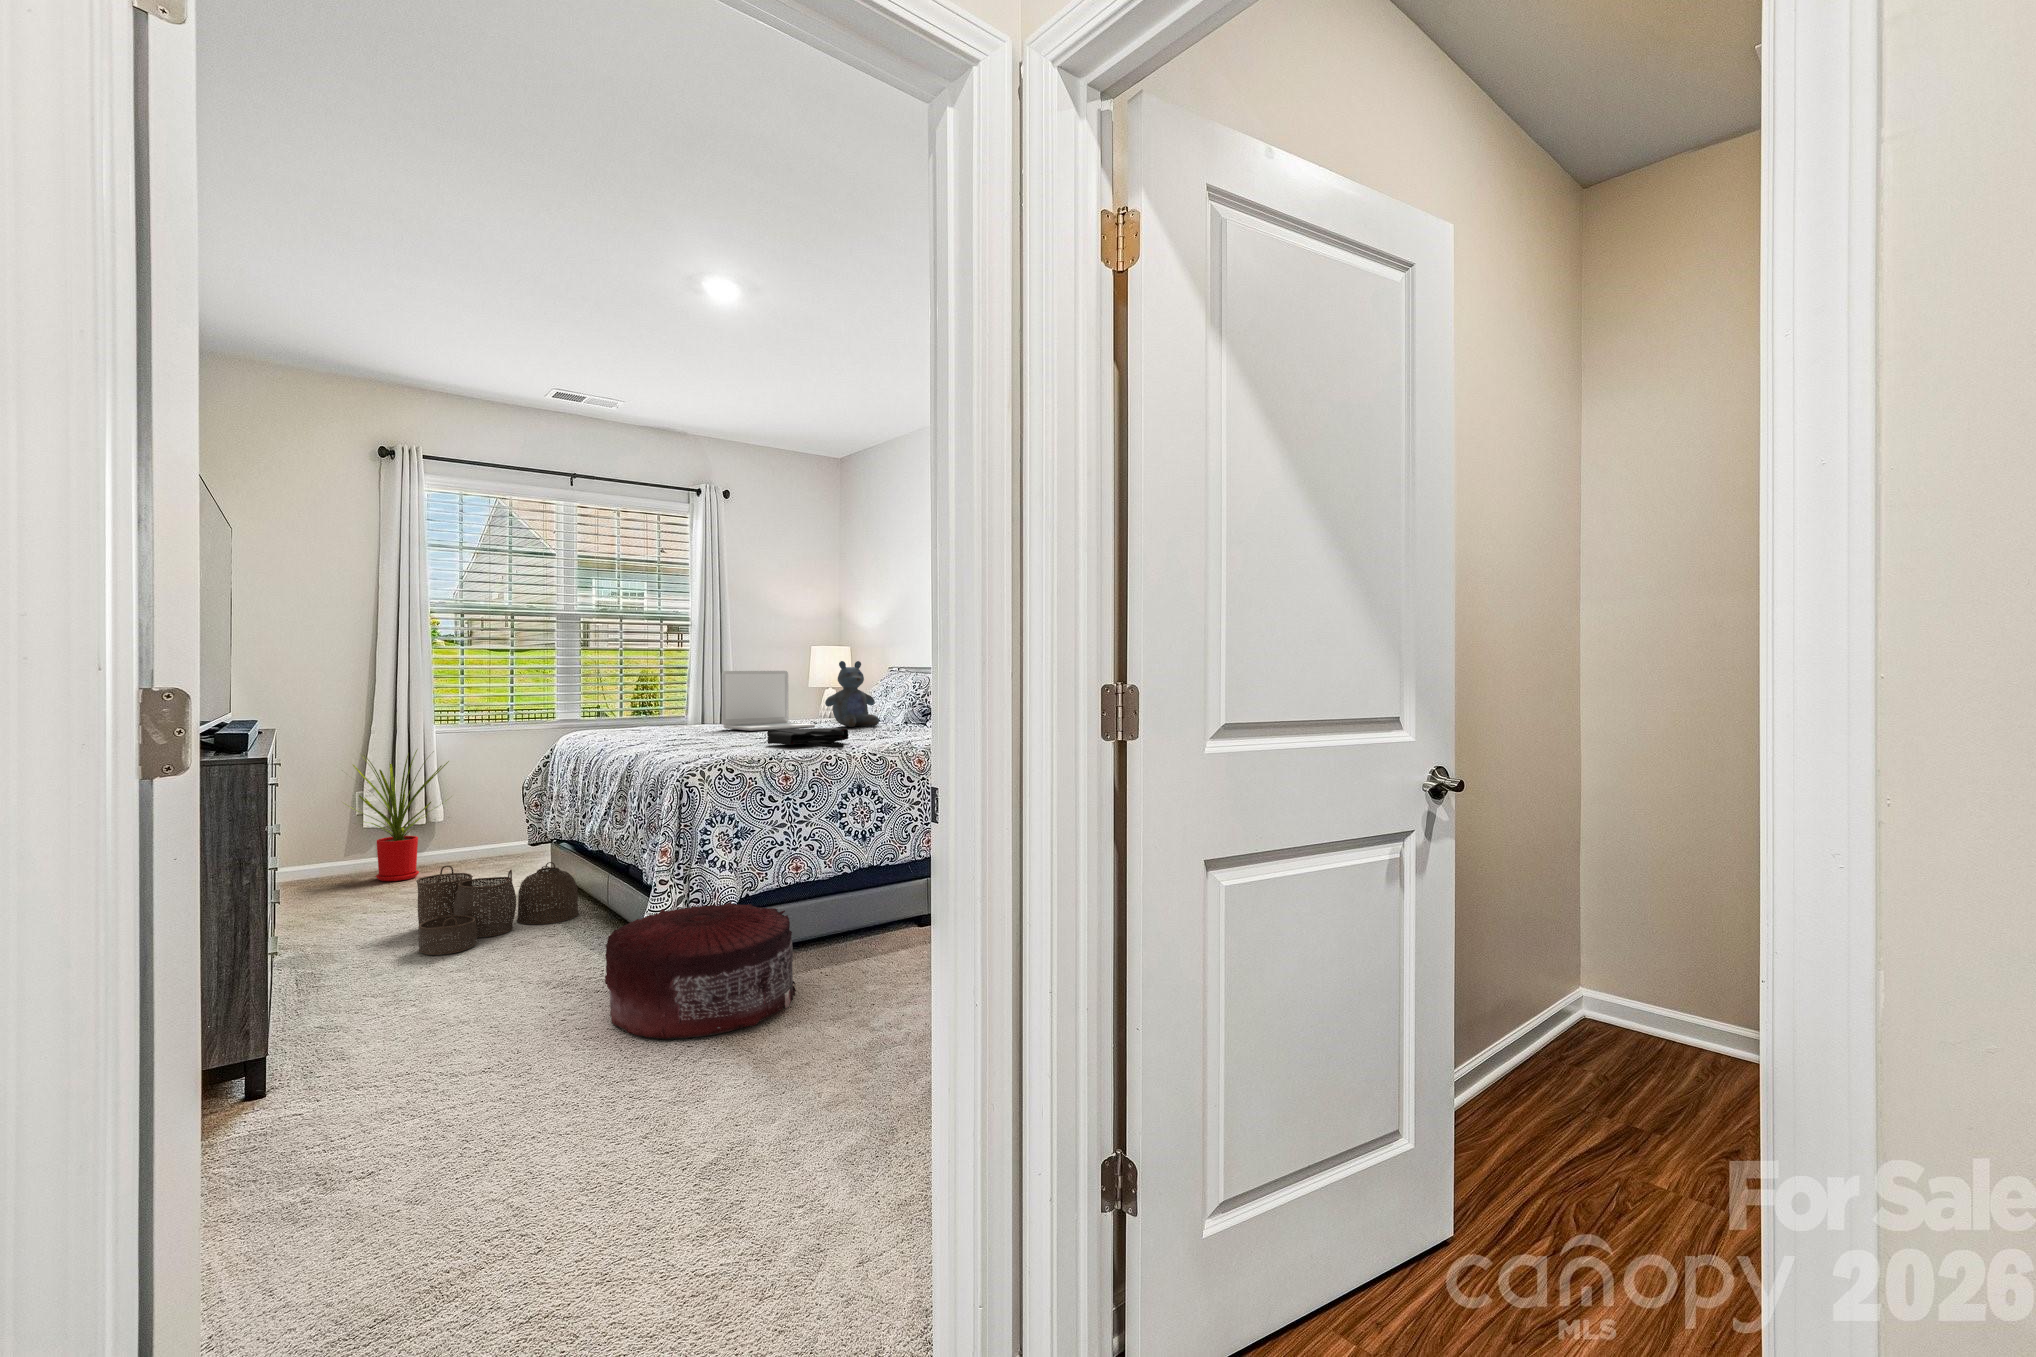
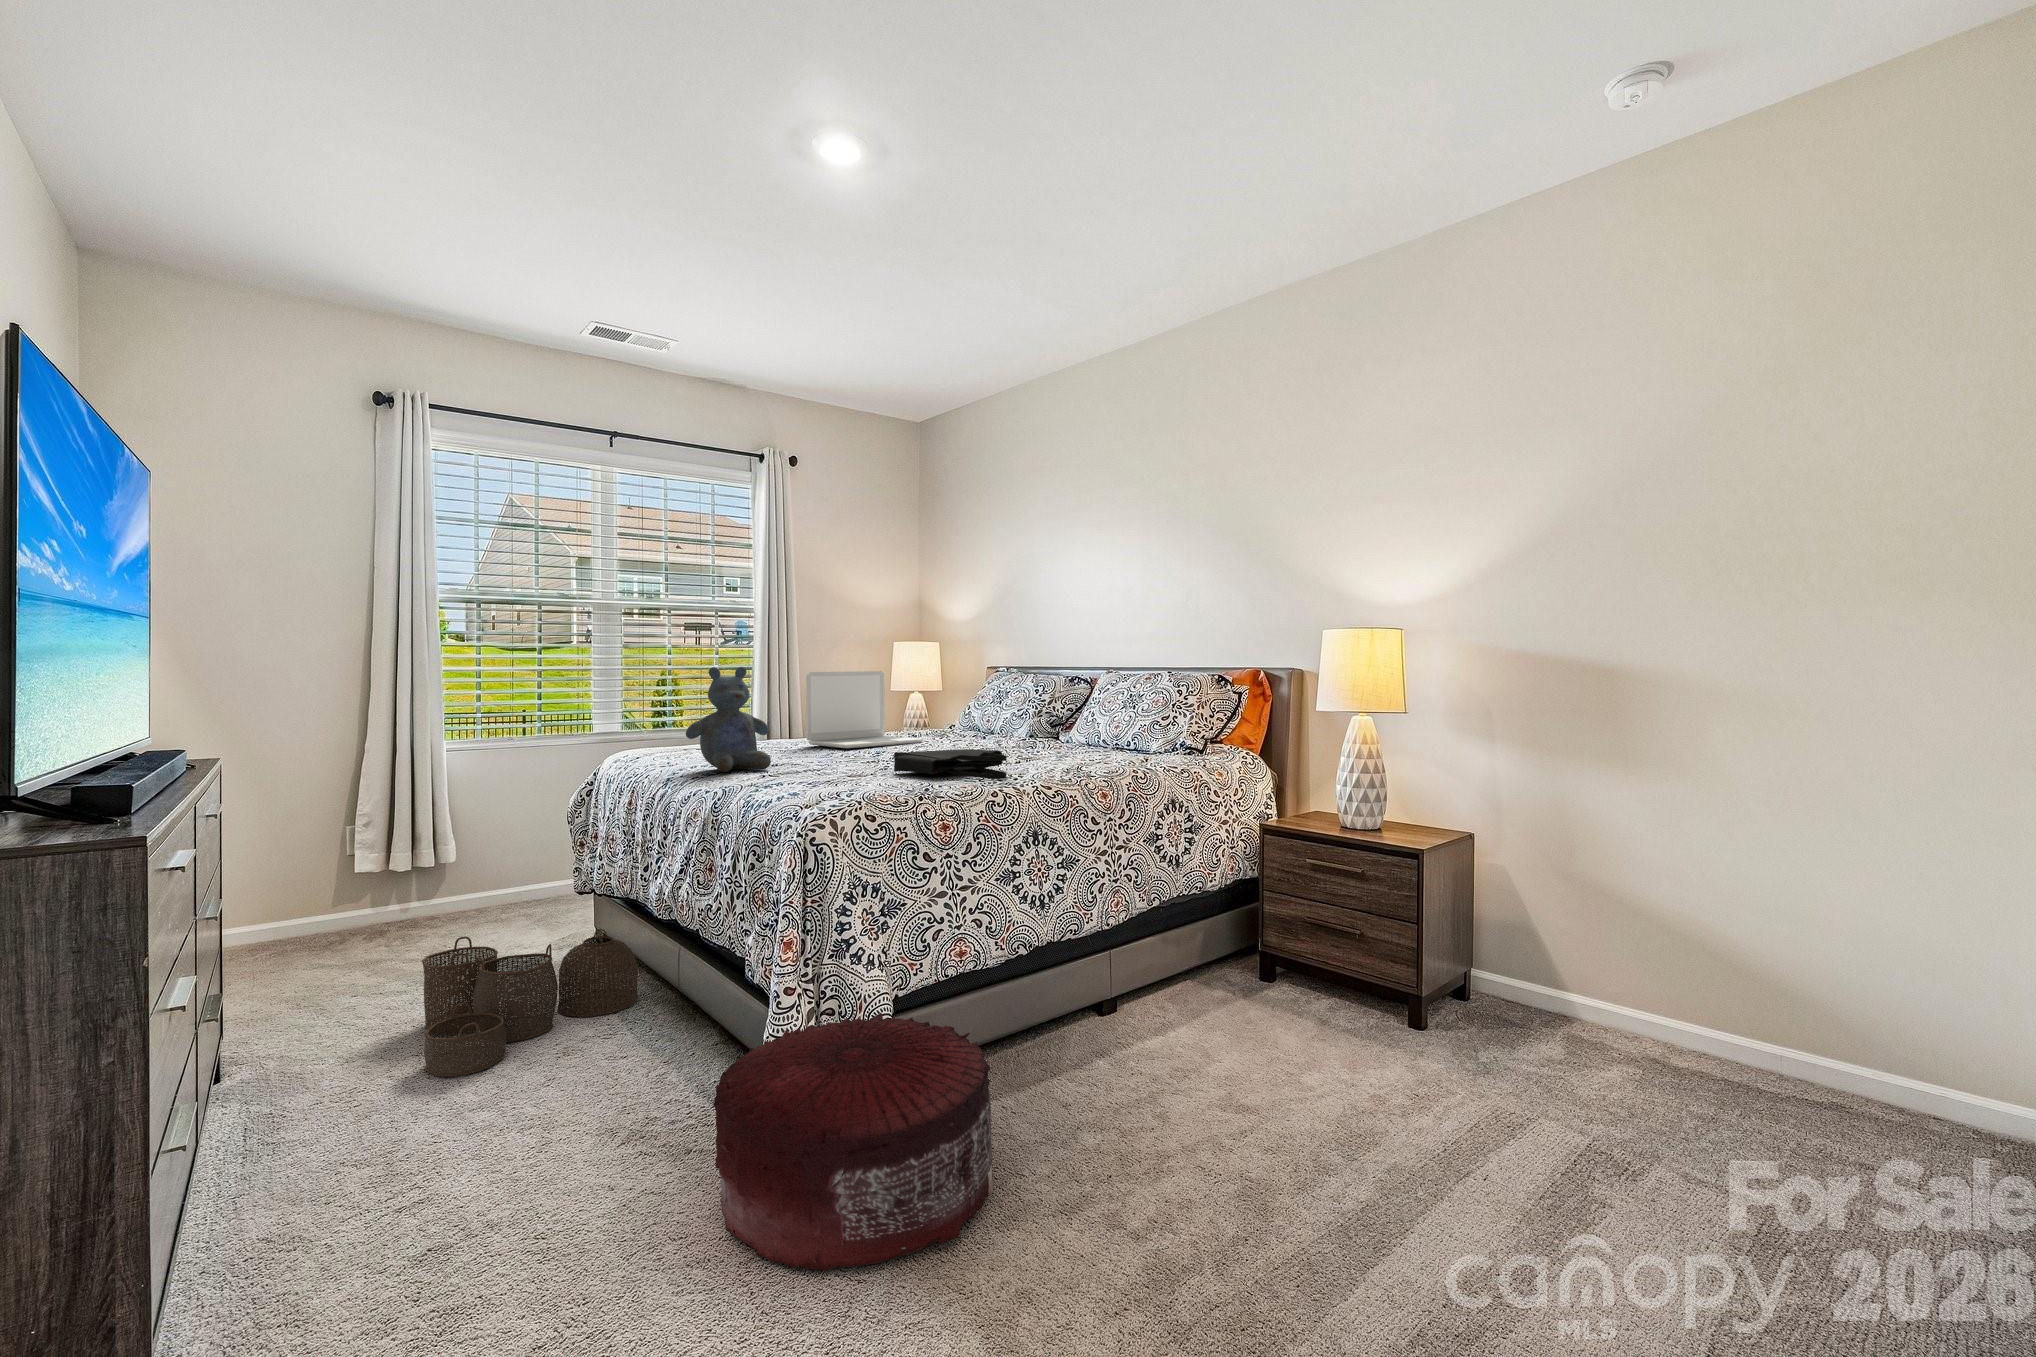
stuffed bear: present [825,661,879,727] -> present [686,667,771,772]
house plant: present [344,749,449,881] -> none [322,771,469,942]

